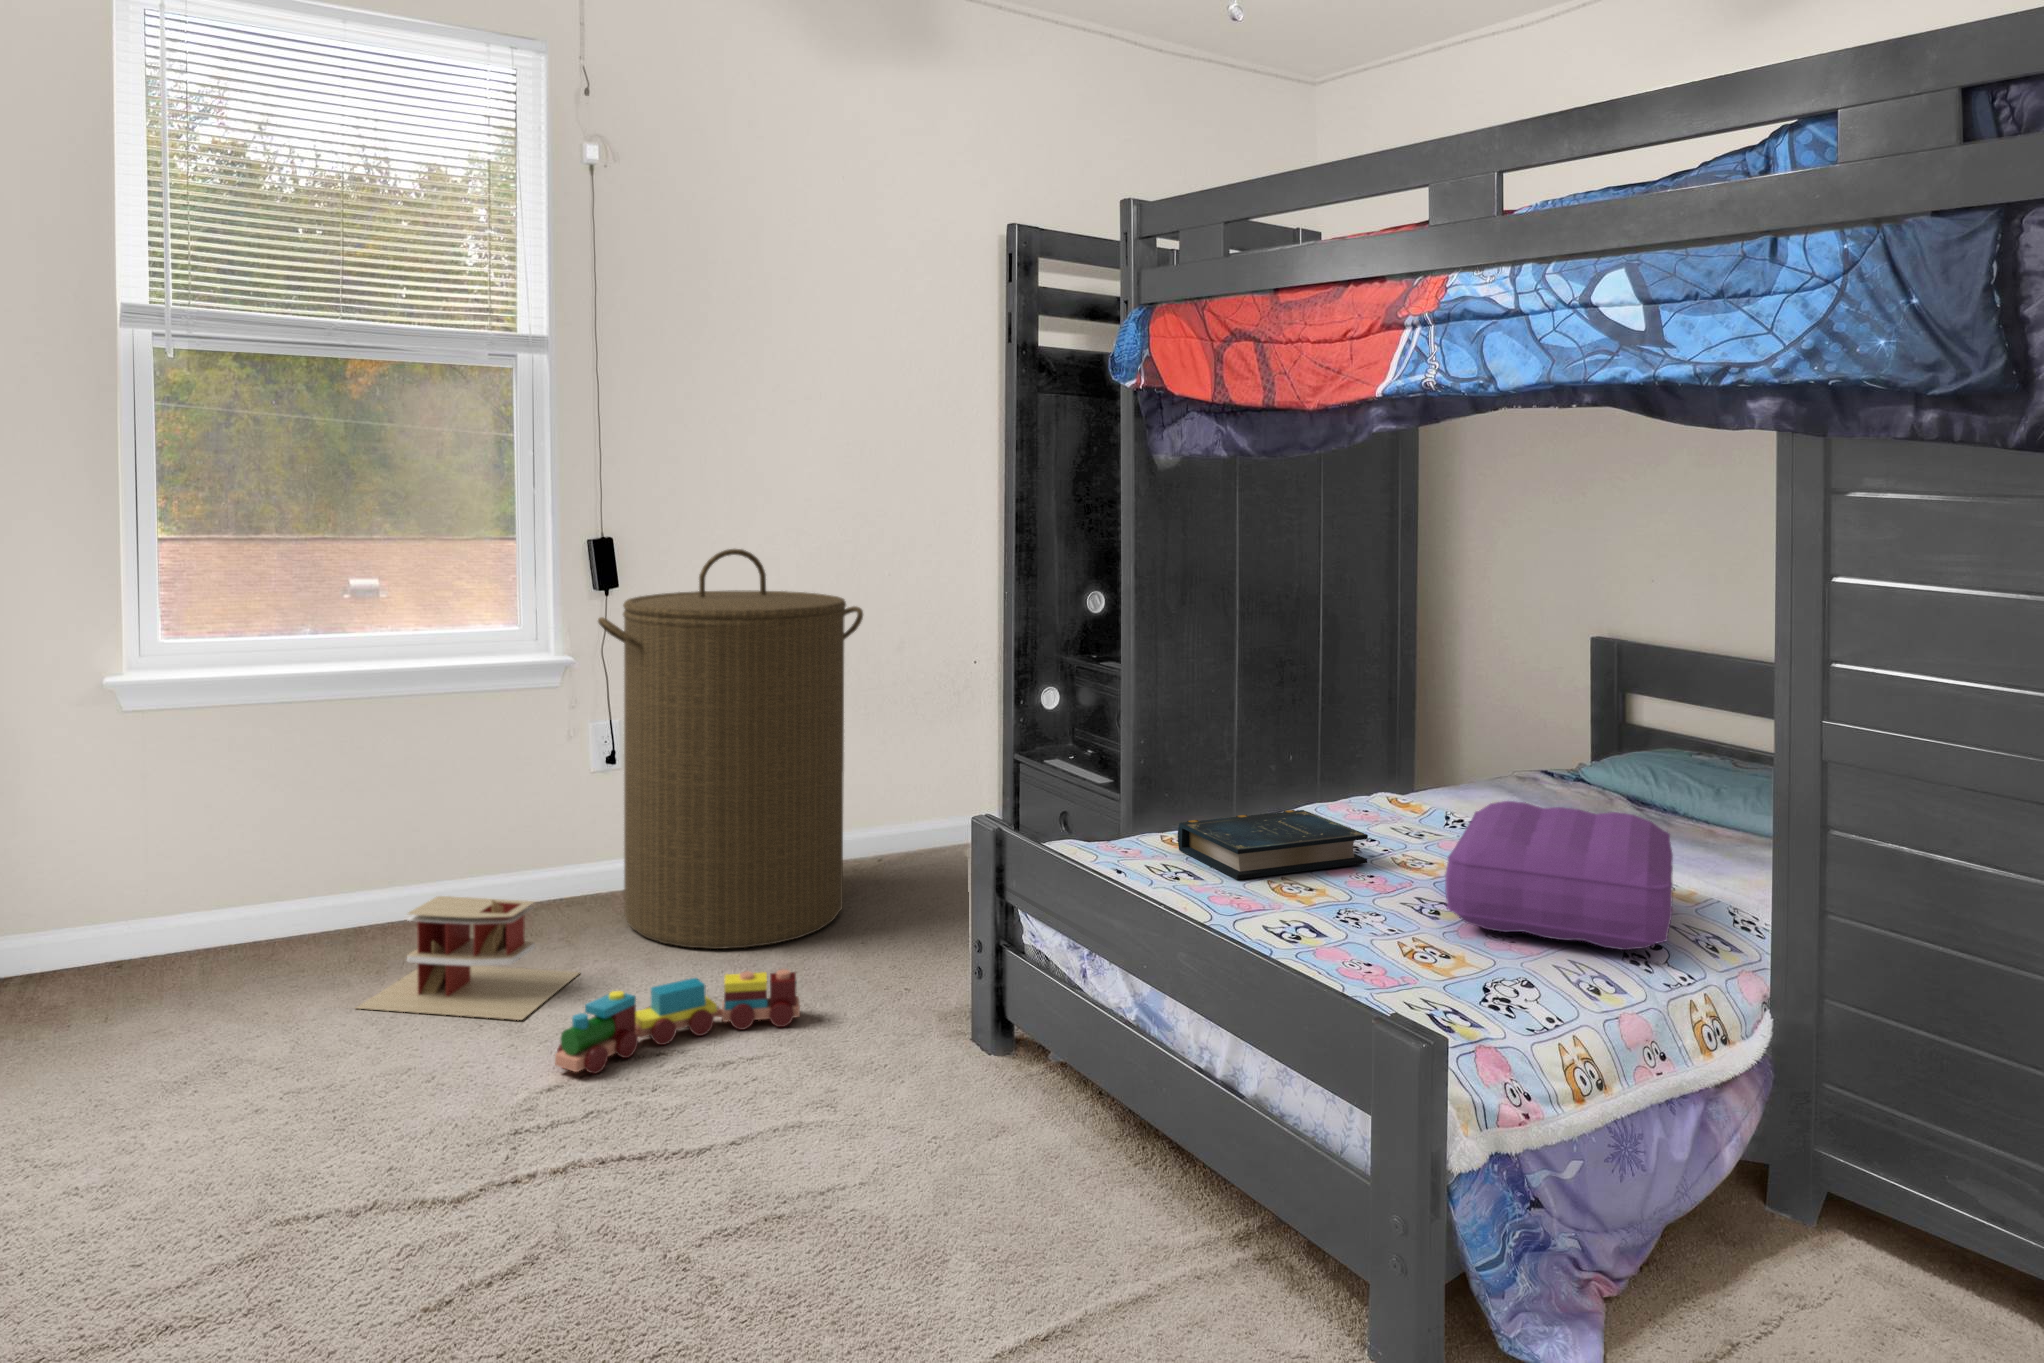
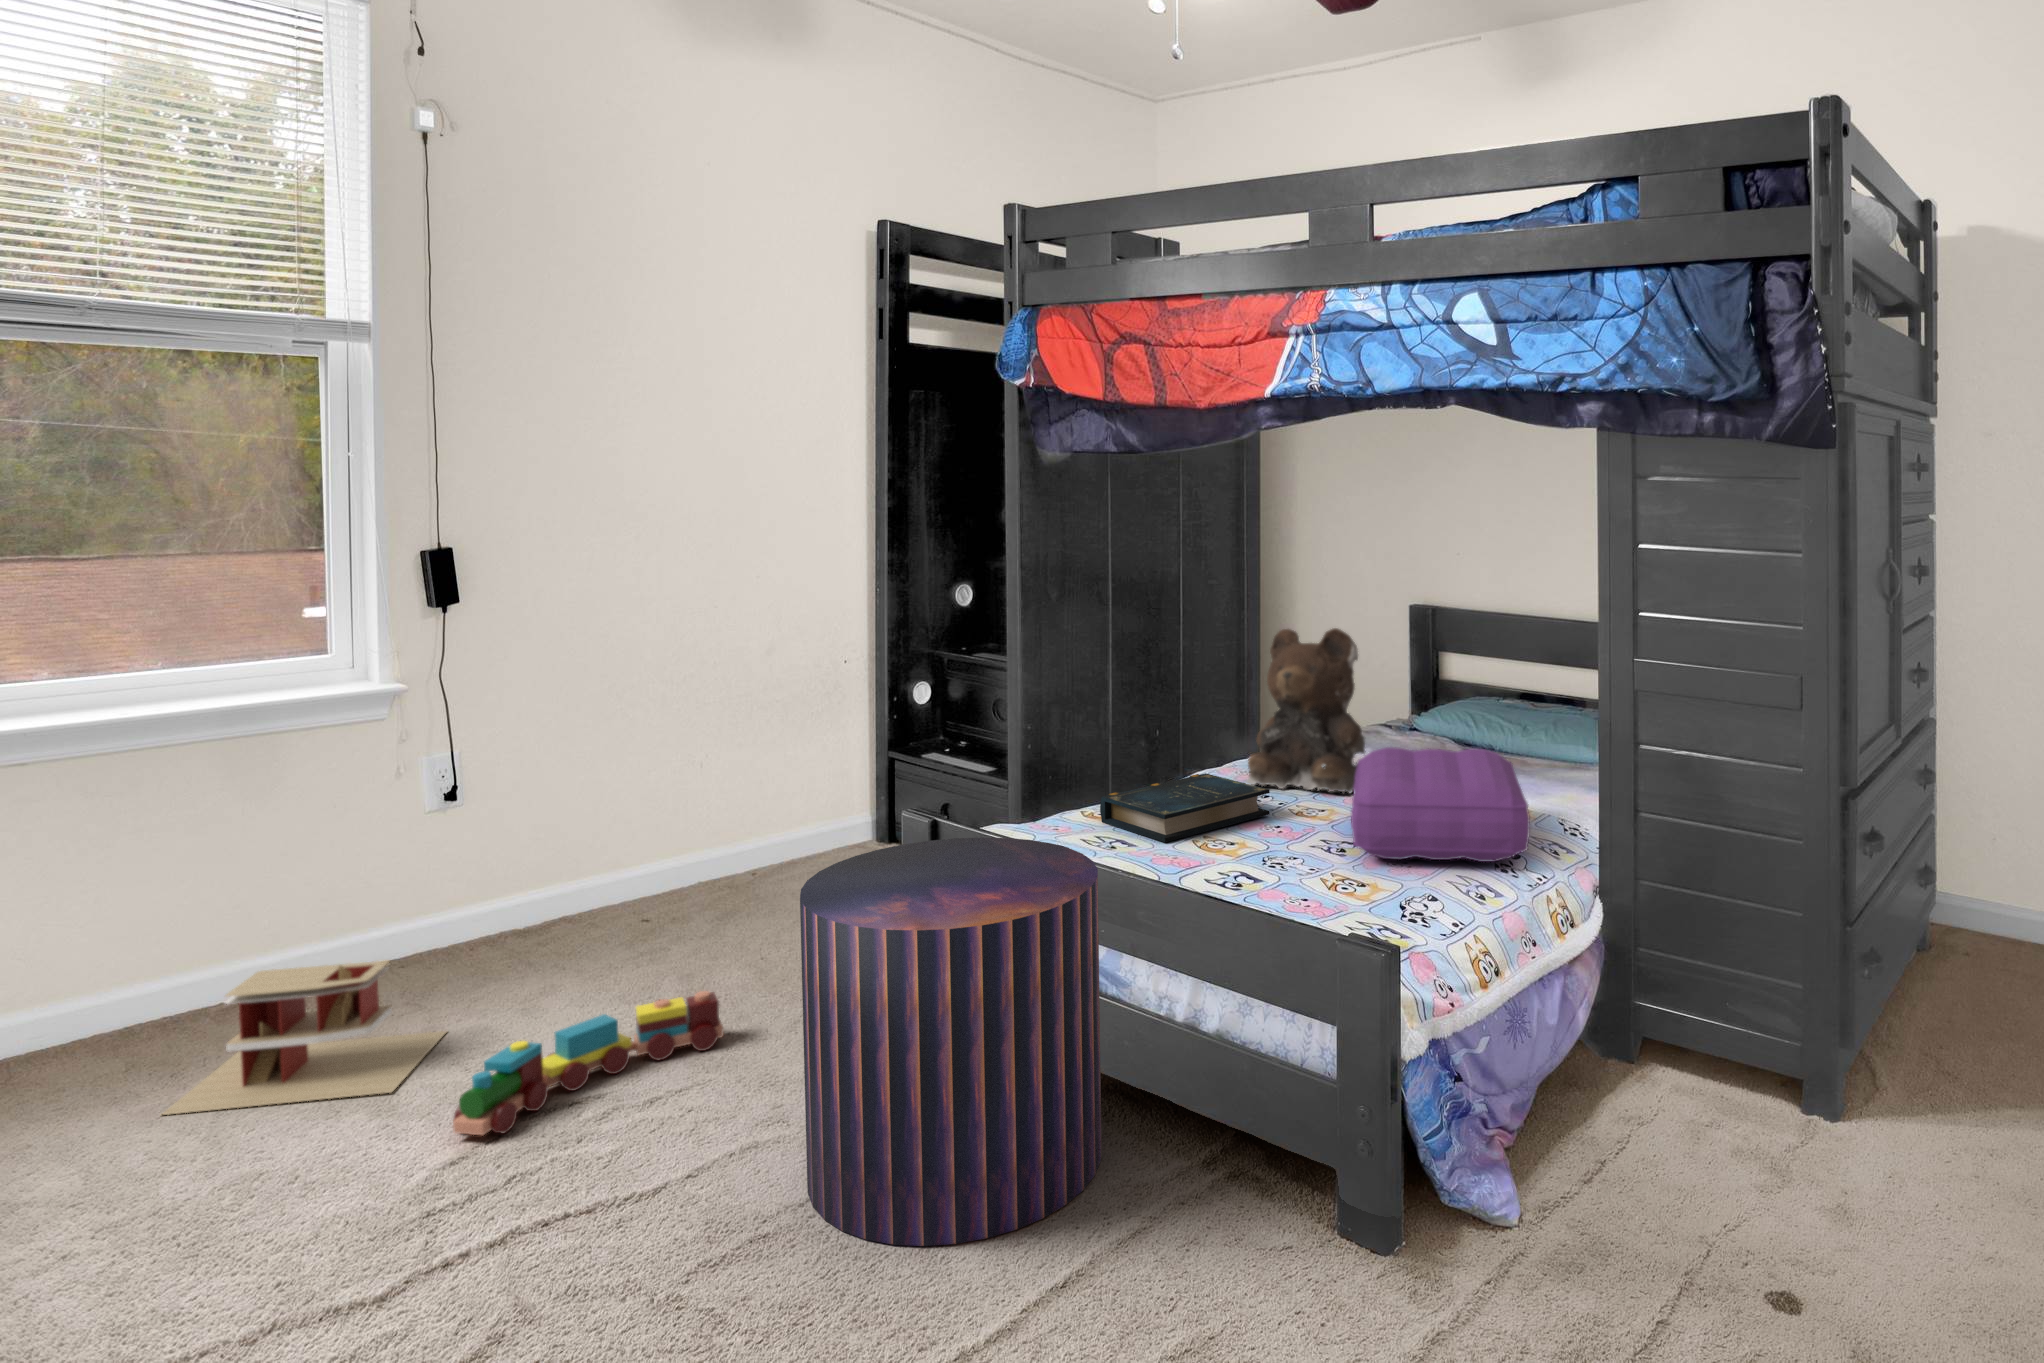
laundry hamper: present [598,549,863,949] -> none [440,557,743,986]
teddy bear: none [1351,657,1497,850] -> present [1246,628,1365,793]
pouf: none [830,847,1133,1269] -> present [800,837,1102,1246]

